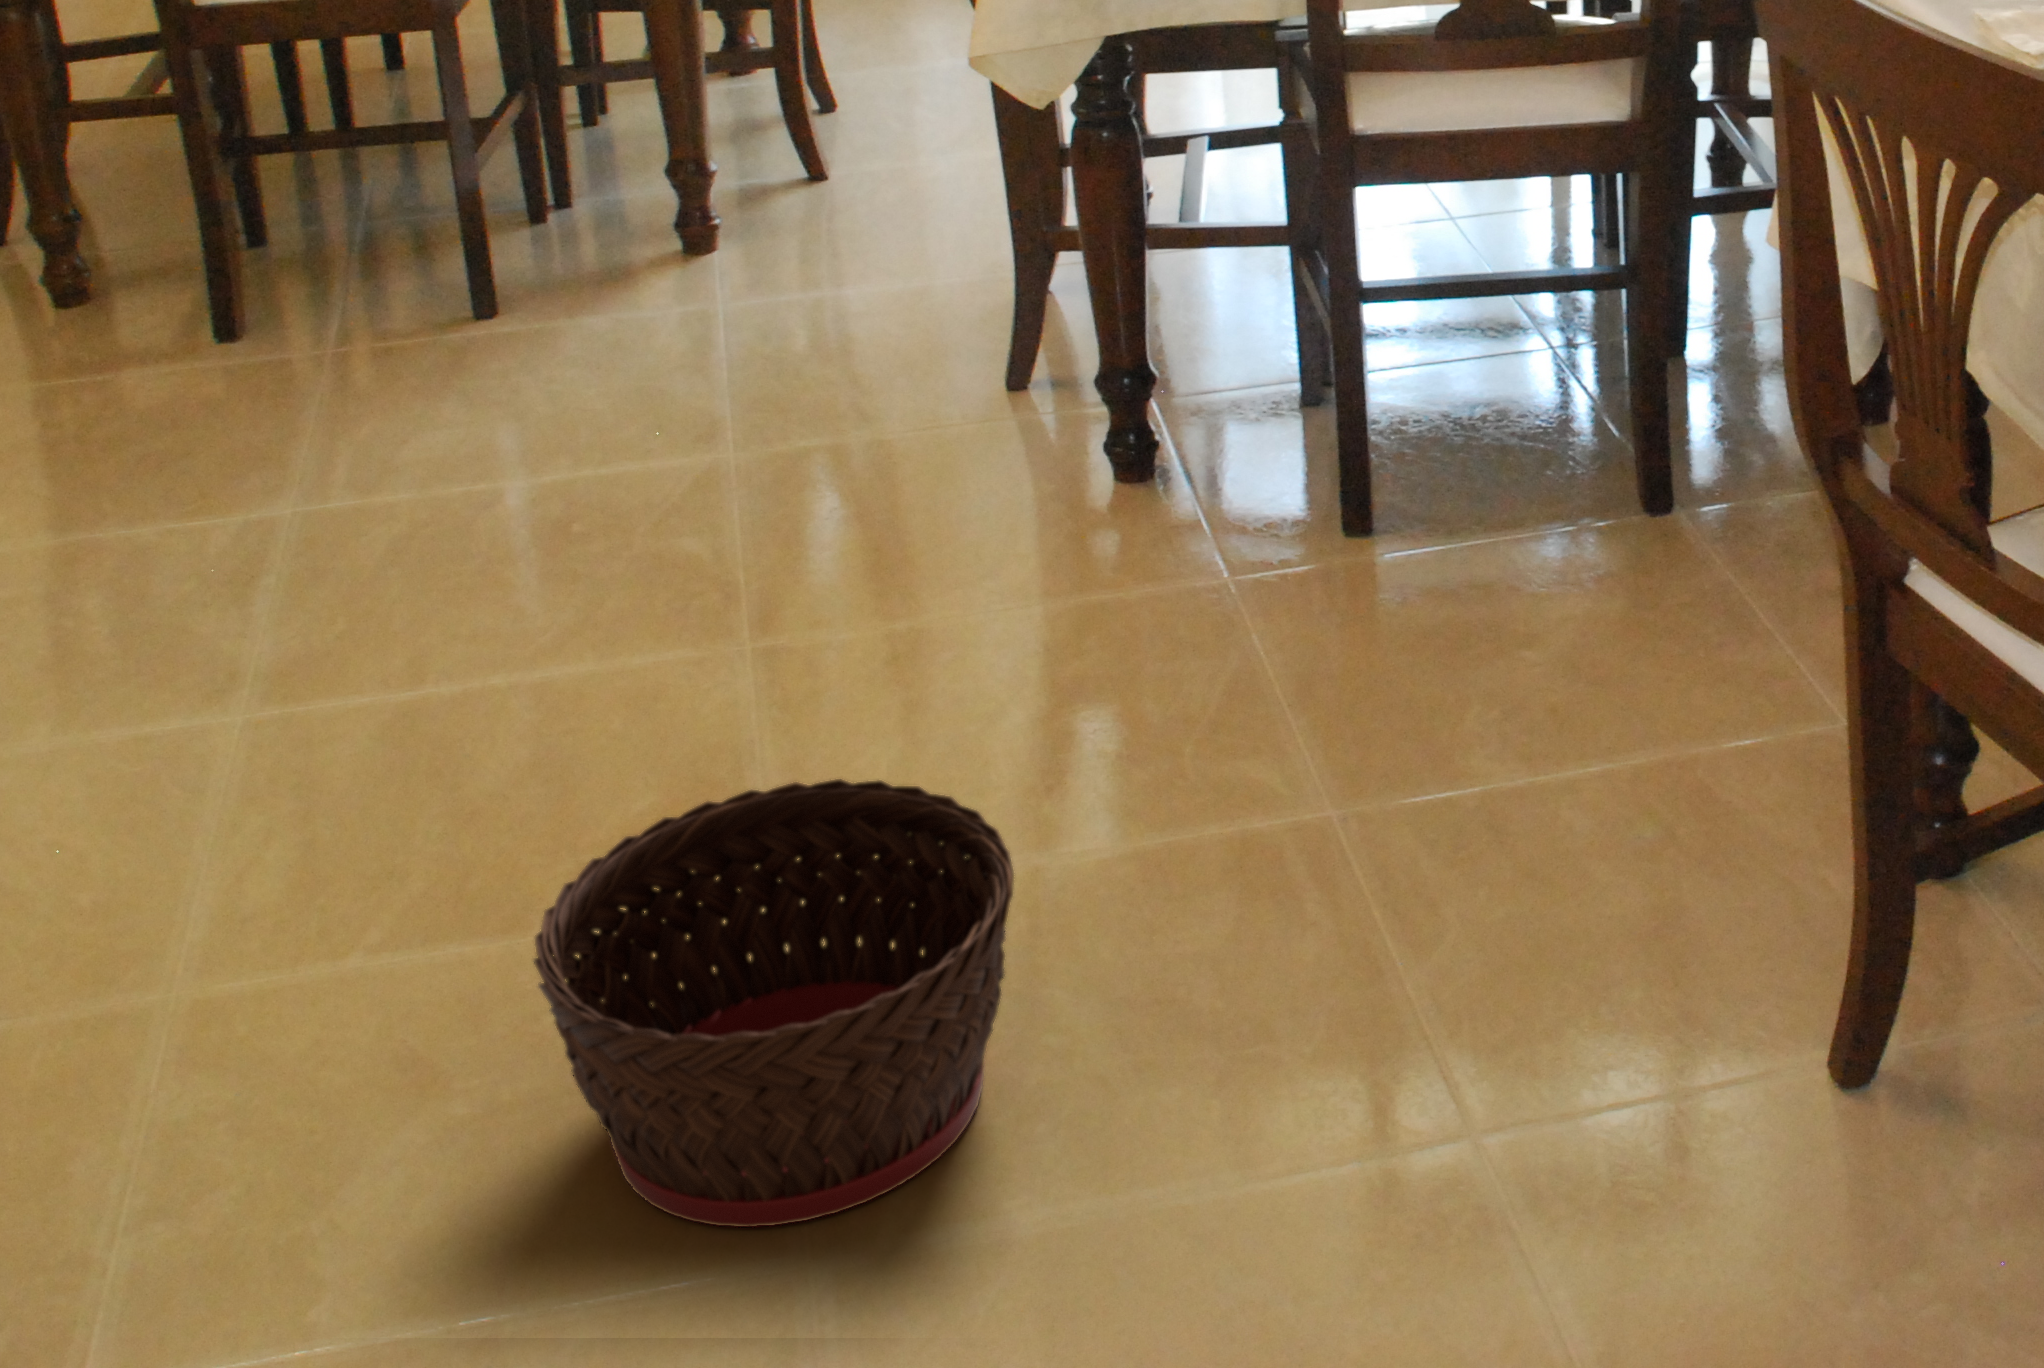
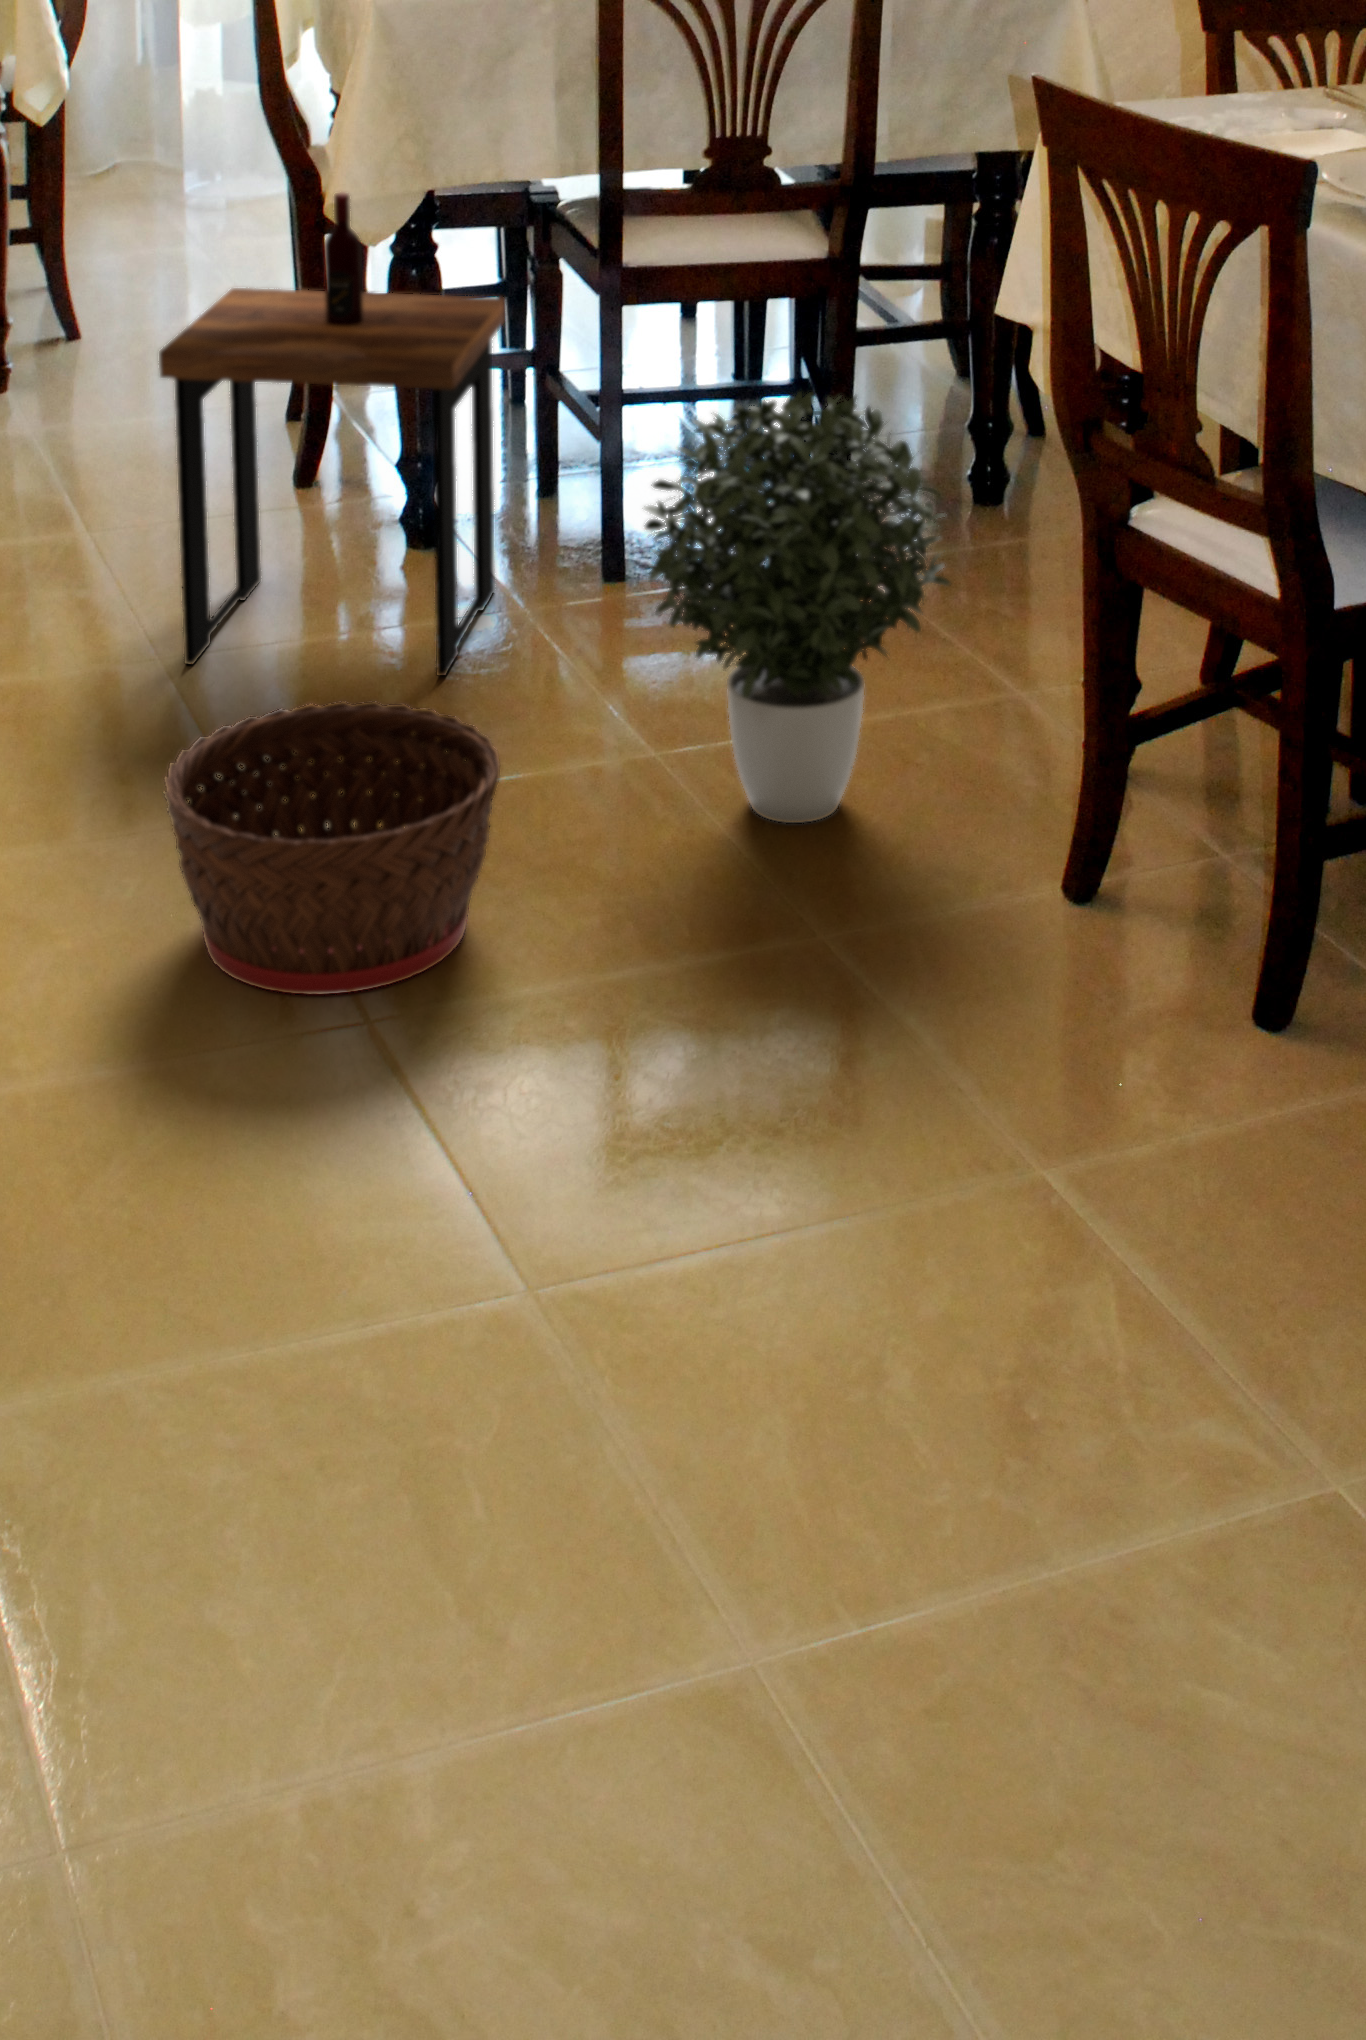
side table: none [705,52,1193,678] -> present [159,193,505,676]
potted plant: none [1253,353,1685,938] -> present [644,393,950,823]

